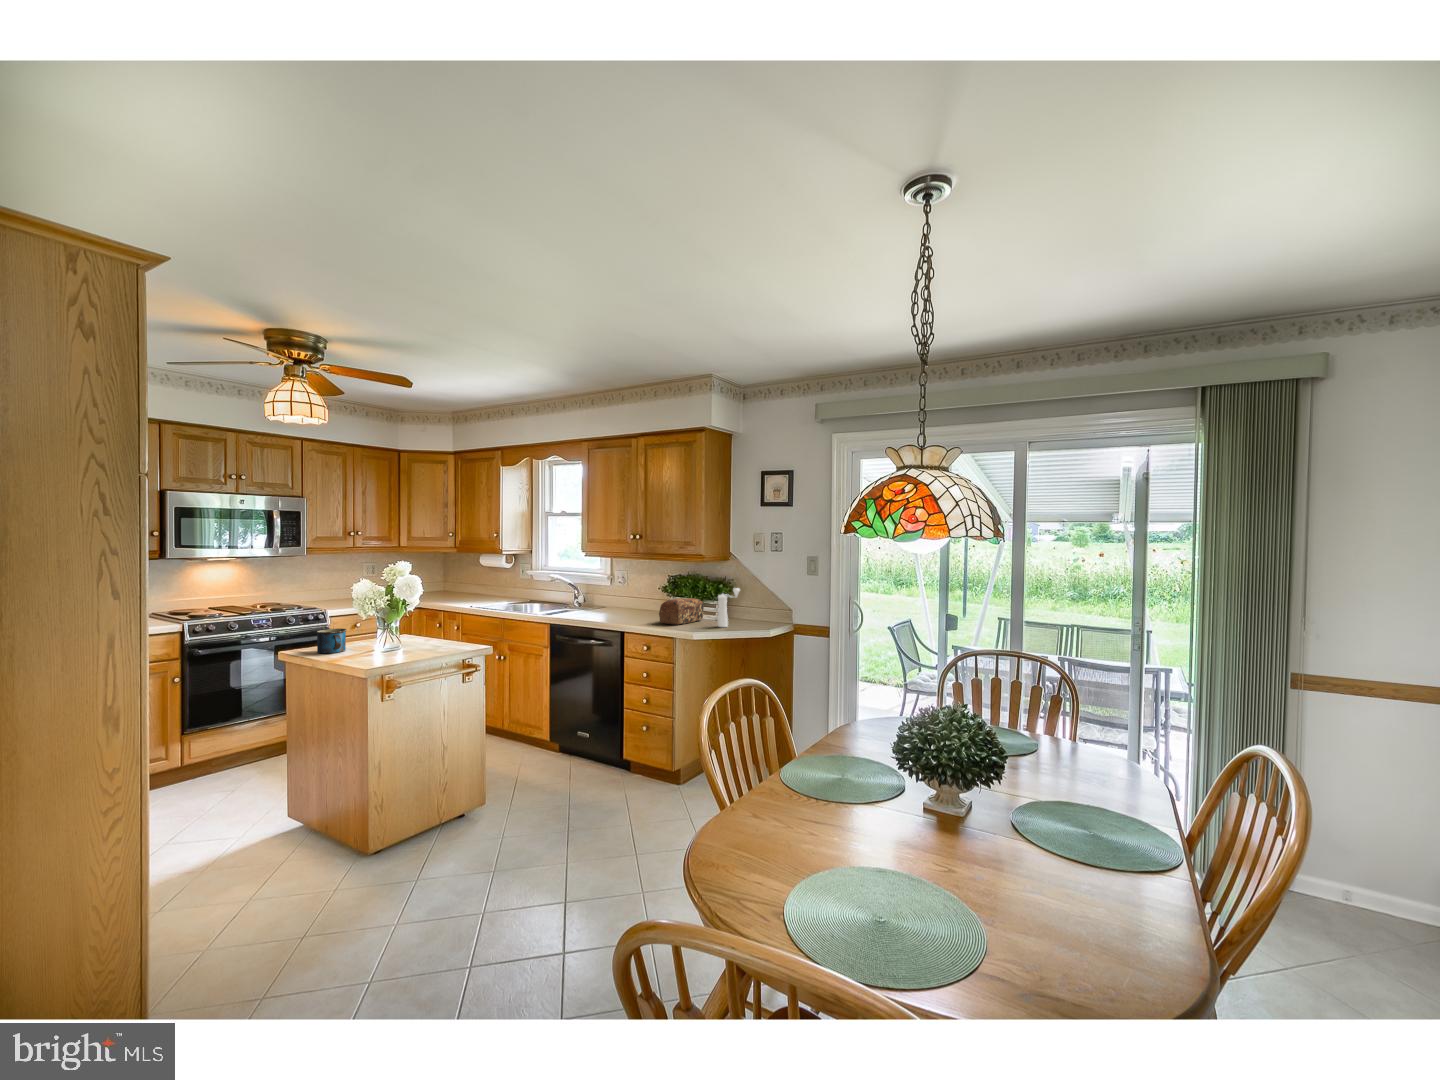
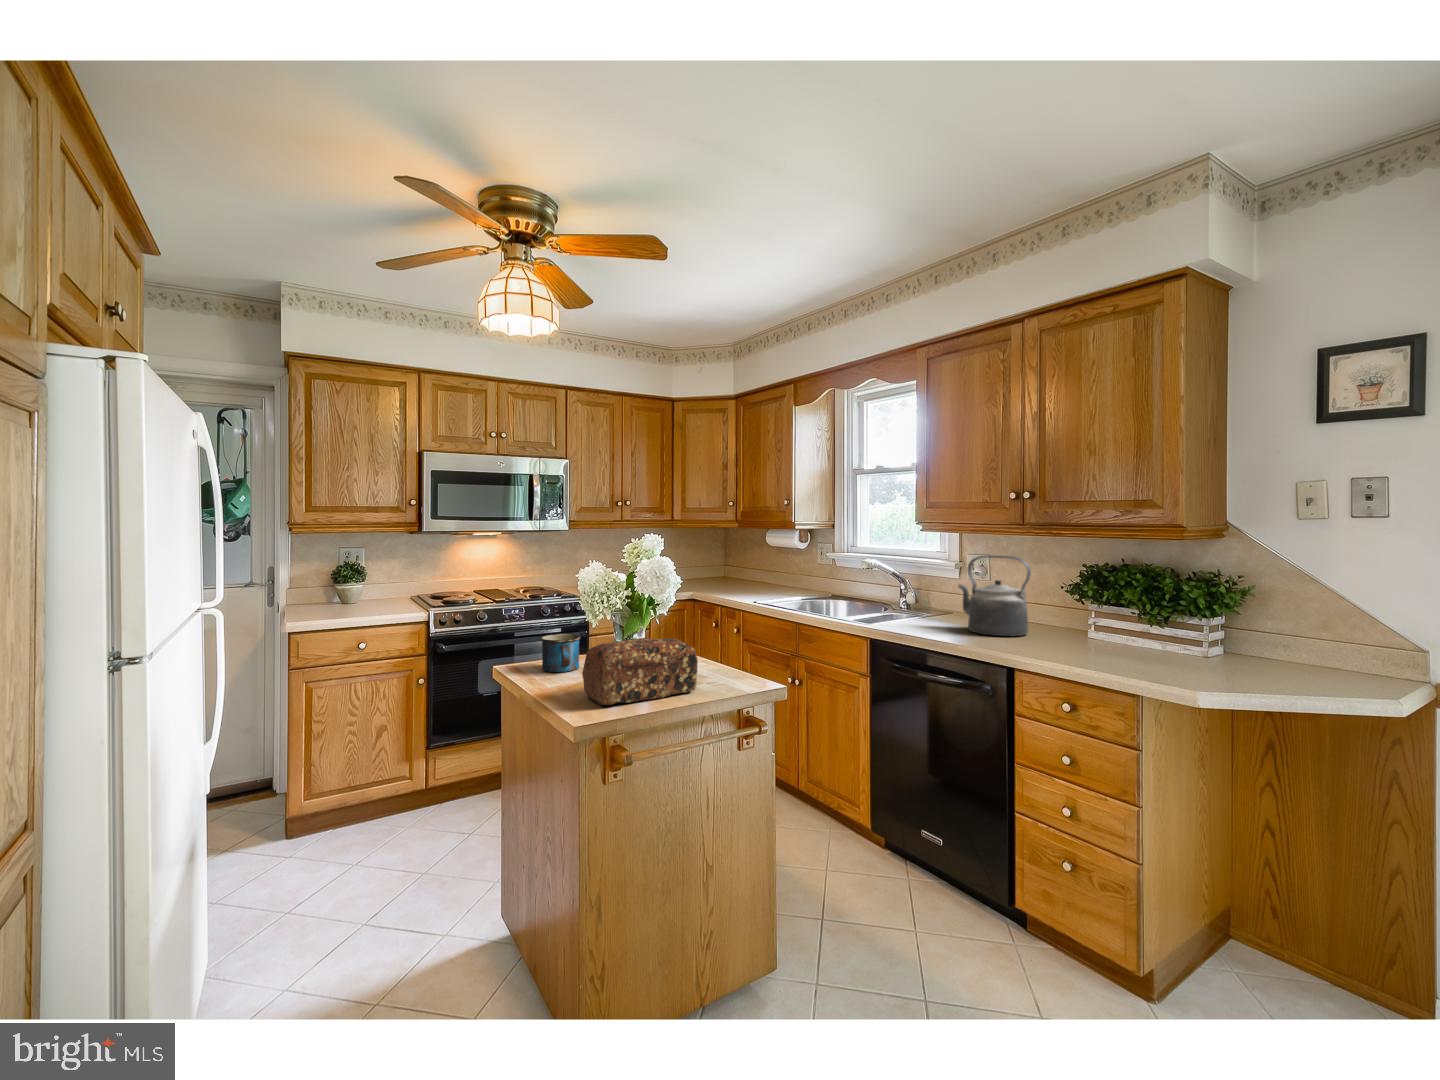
kettle: none [604,570,642,617] -> present [958,555,1031,636]
pepper mill: present [718,588,740,627] -> none [1226,597,1280,680]
bread loaf: present [659,598,704,625] -> present [582,638,698,706]

